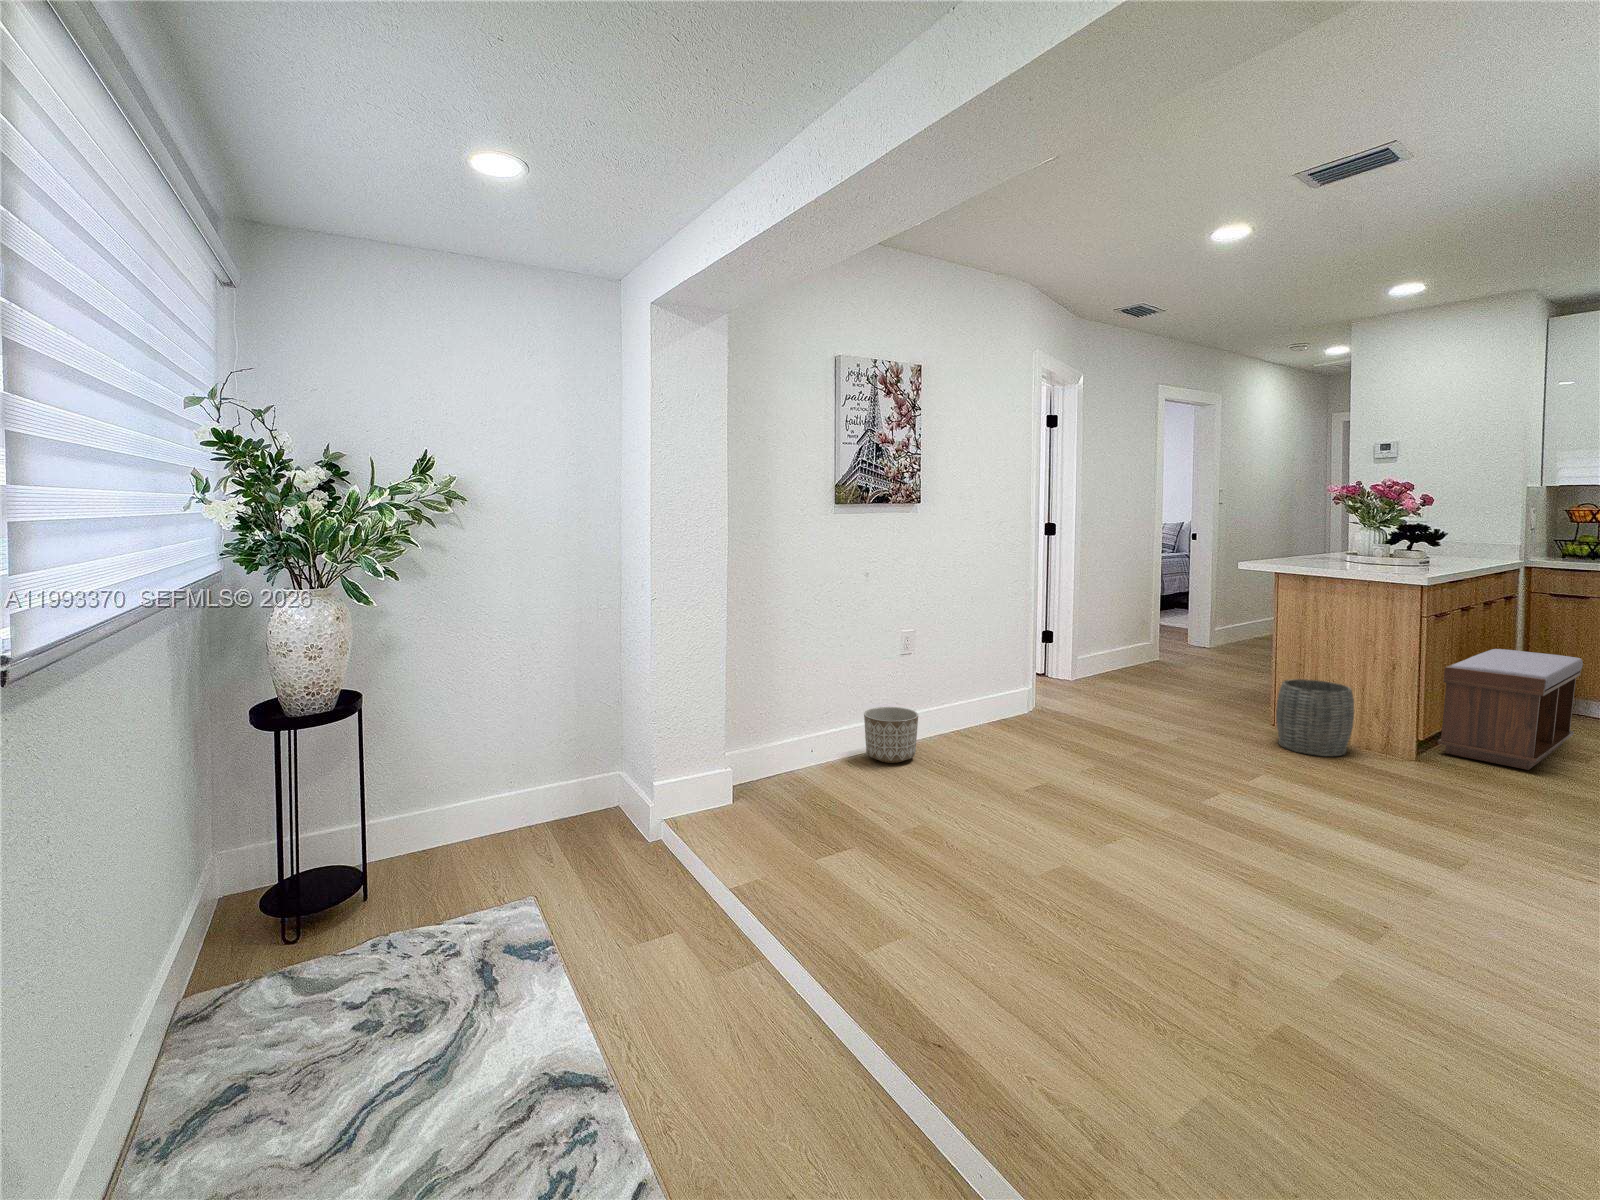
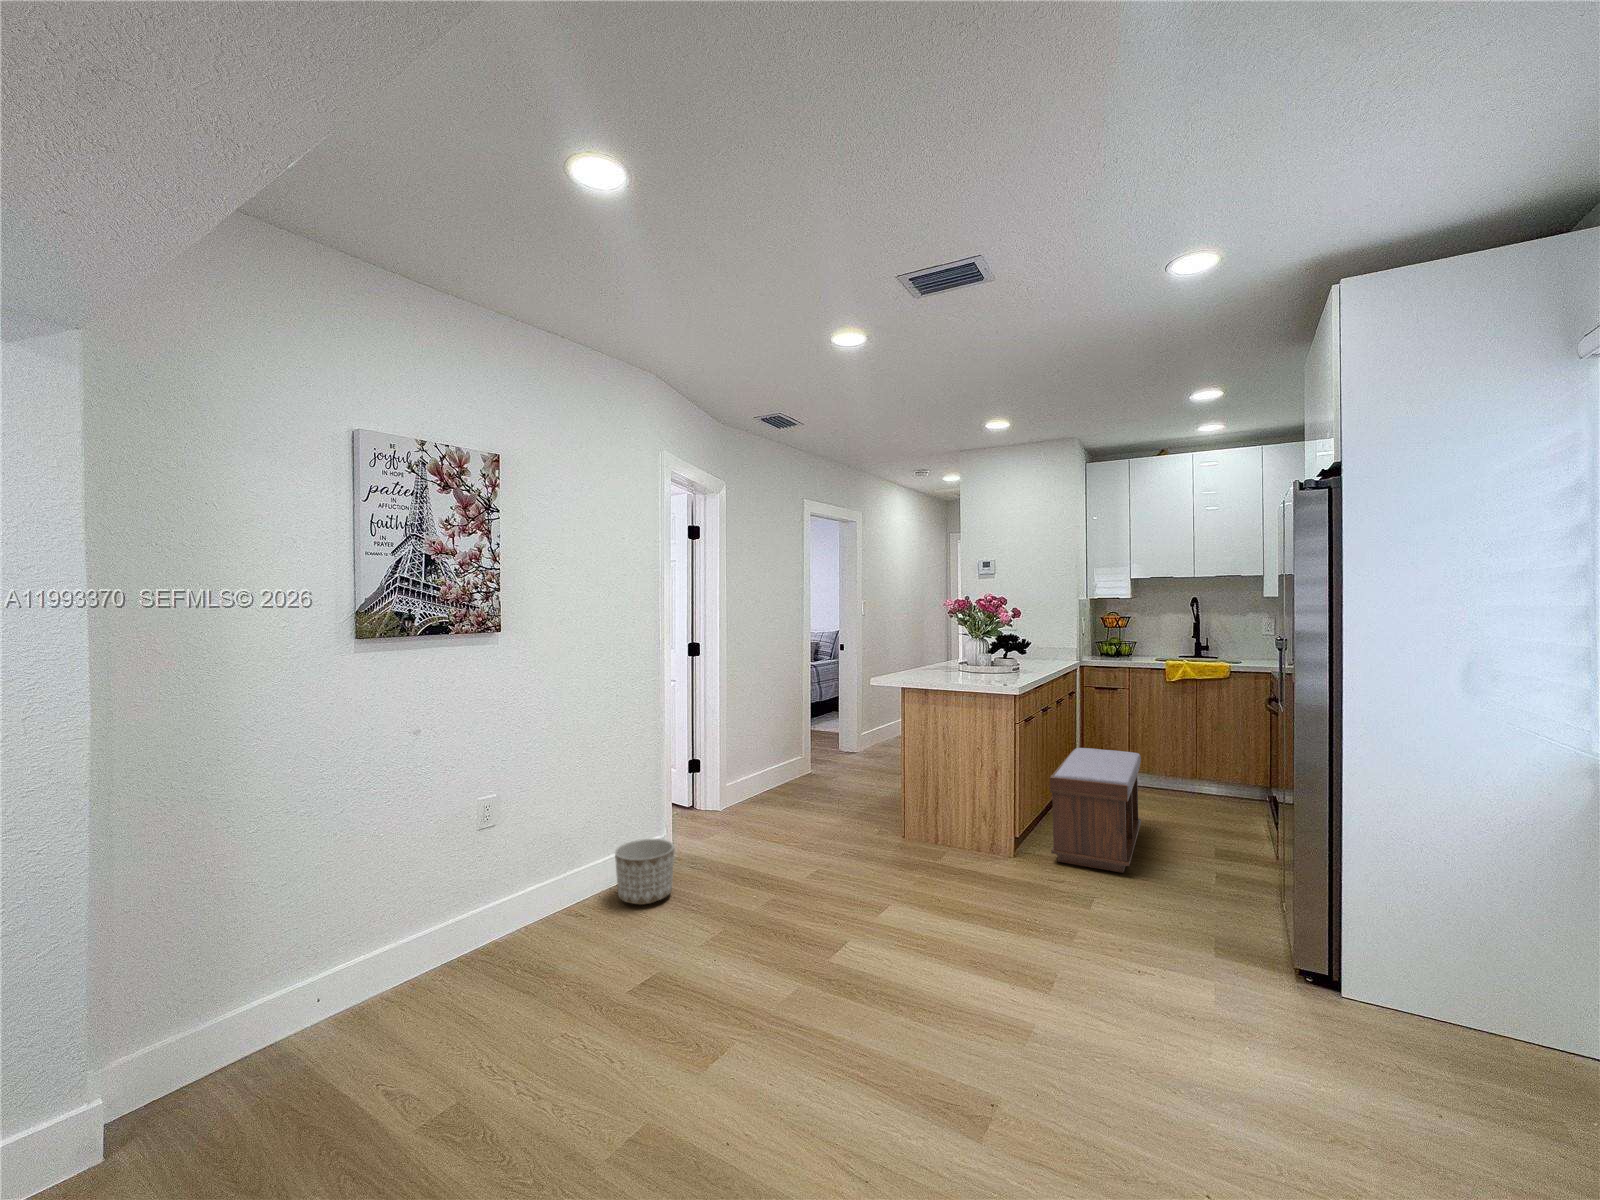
woven basket: present [1276,679,1354,756] -> none [916,801,983,888]
planter: present [864,707,918,763] -> present [615,839,674,905]

